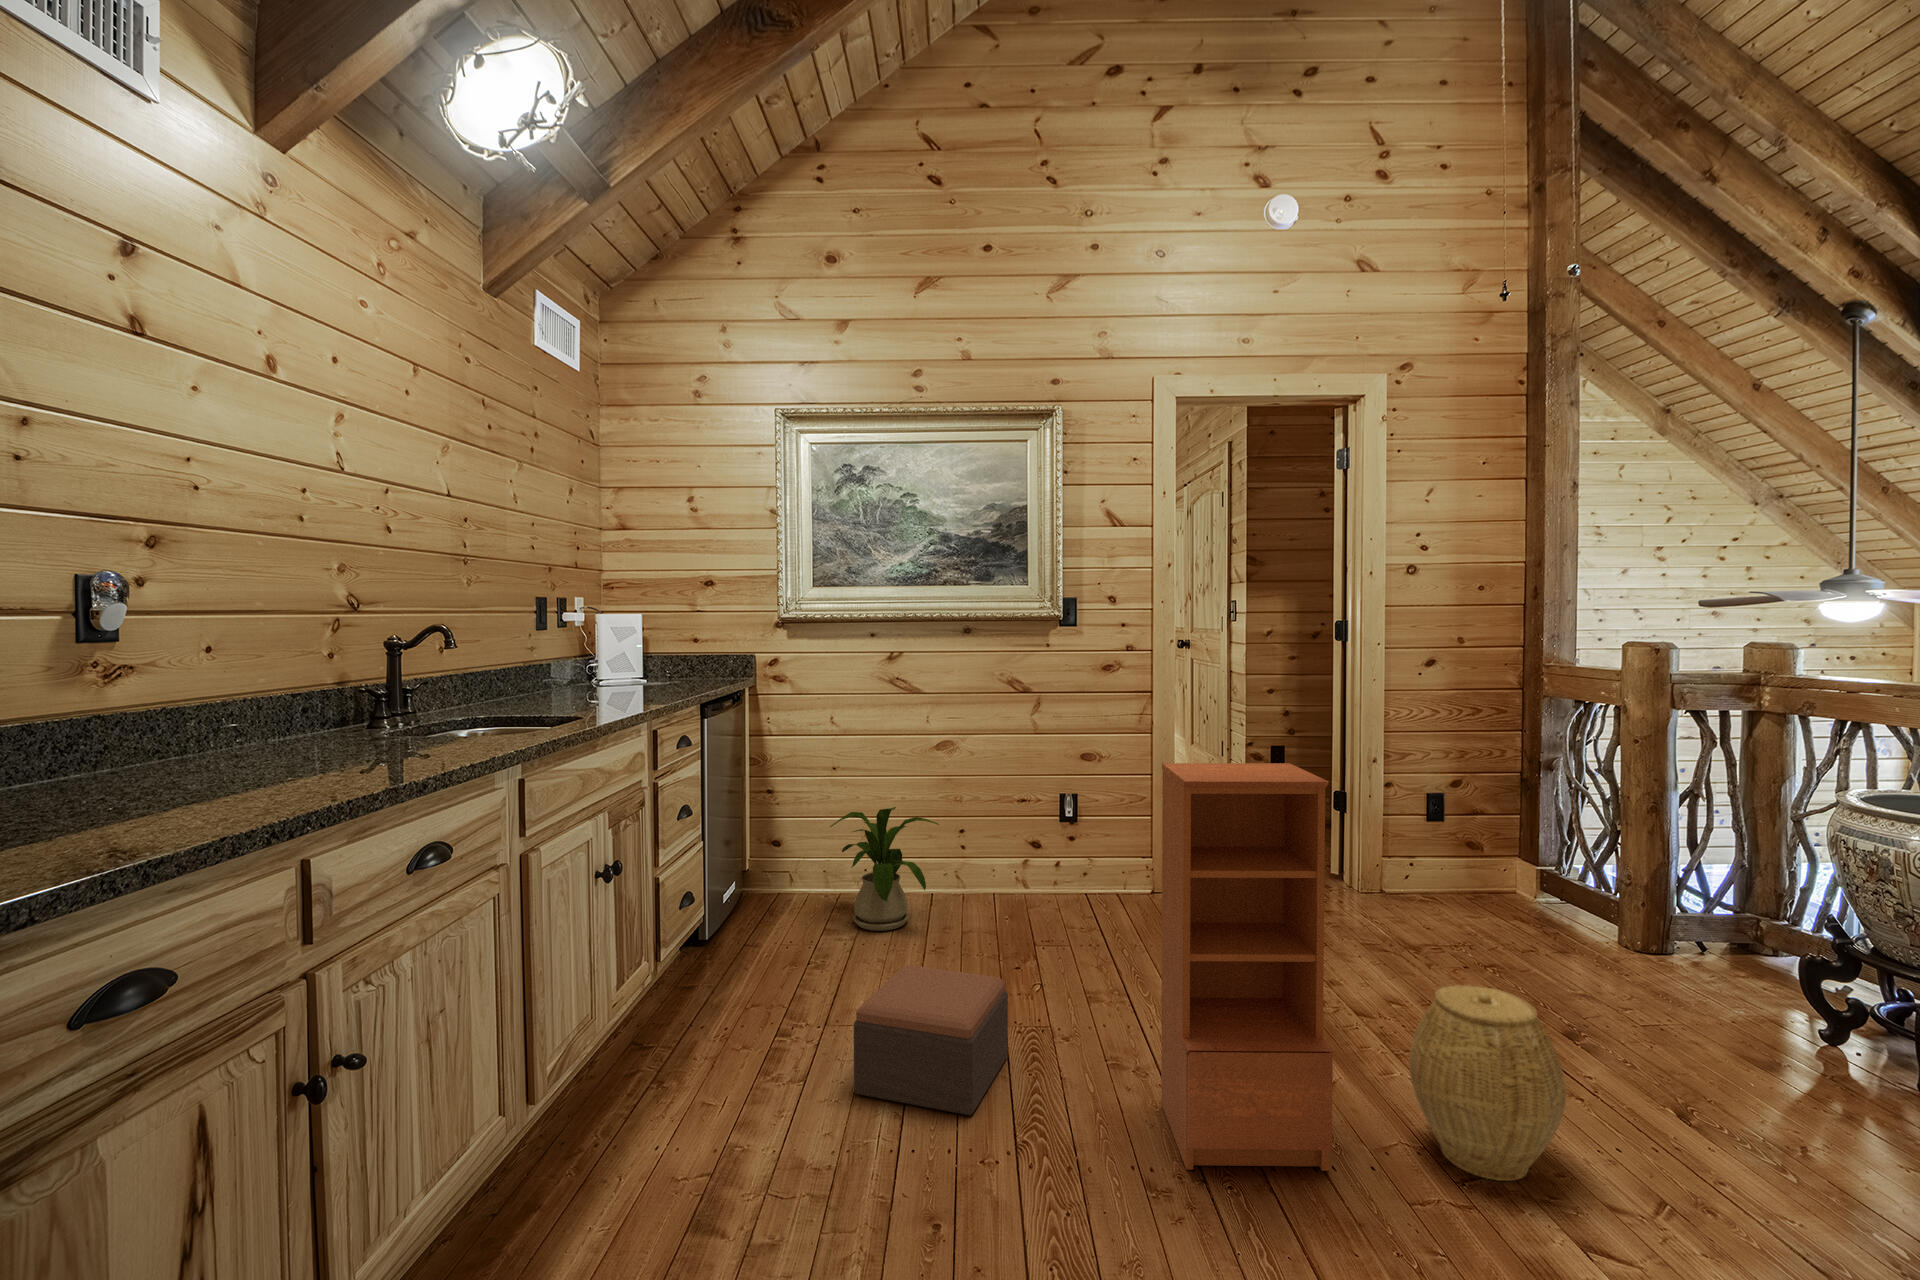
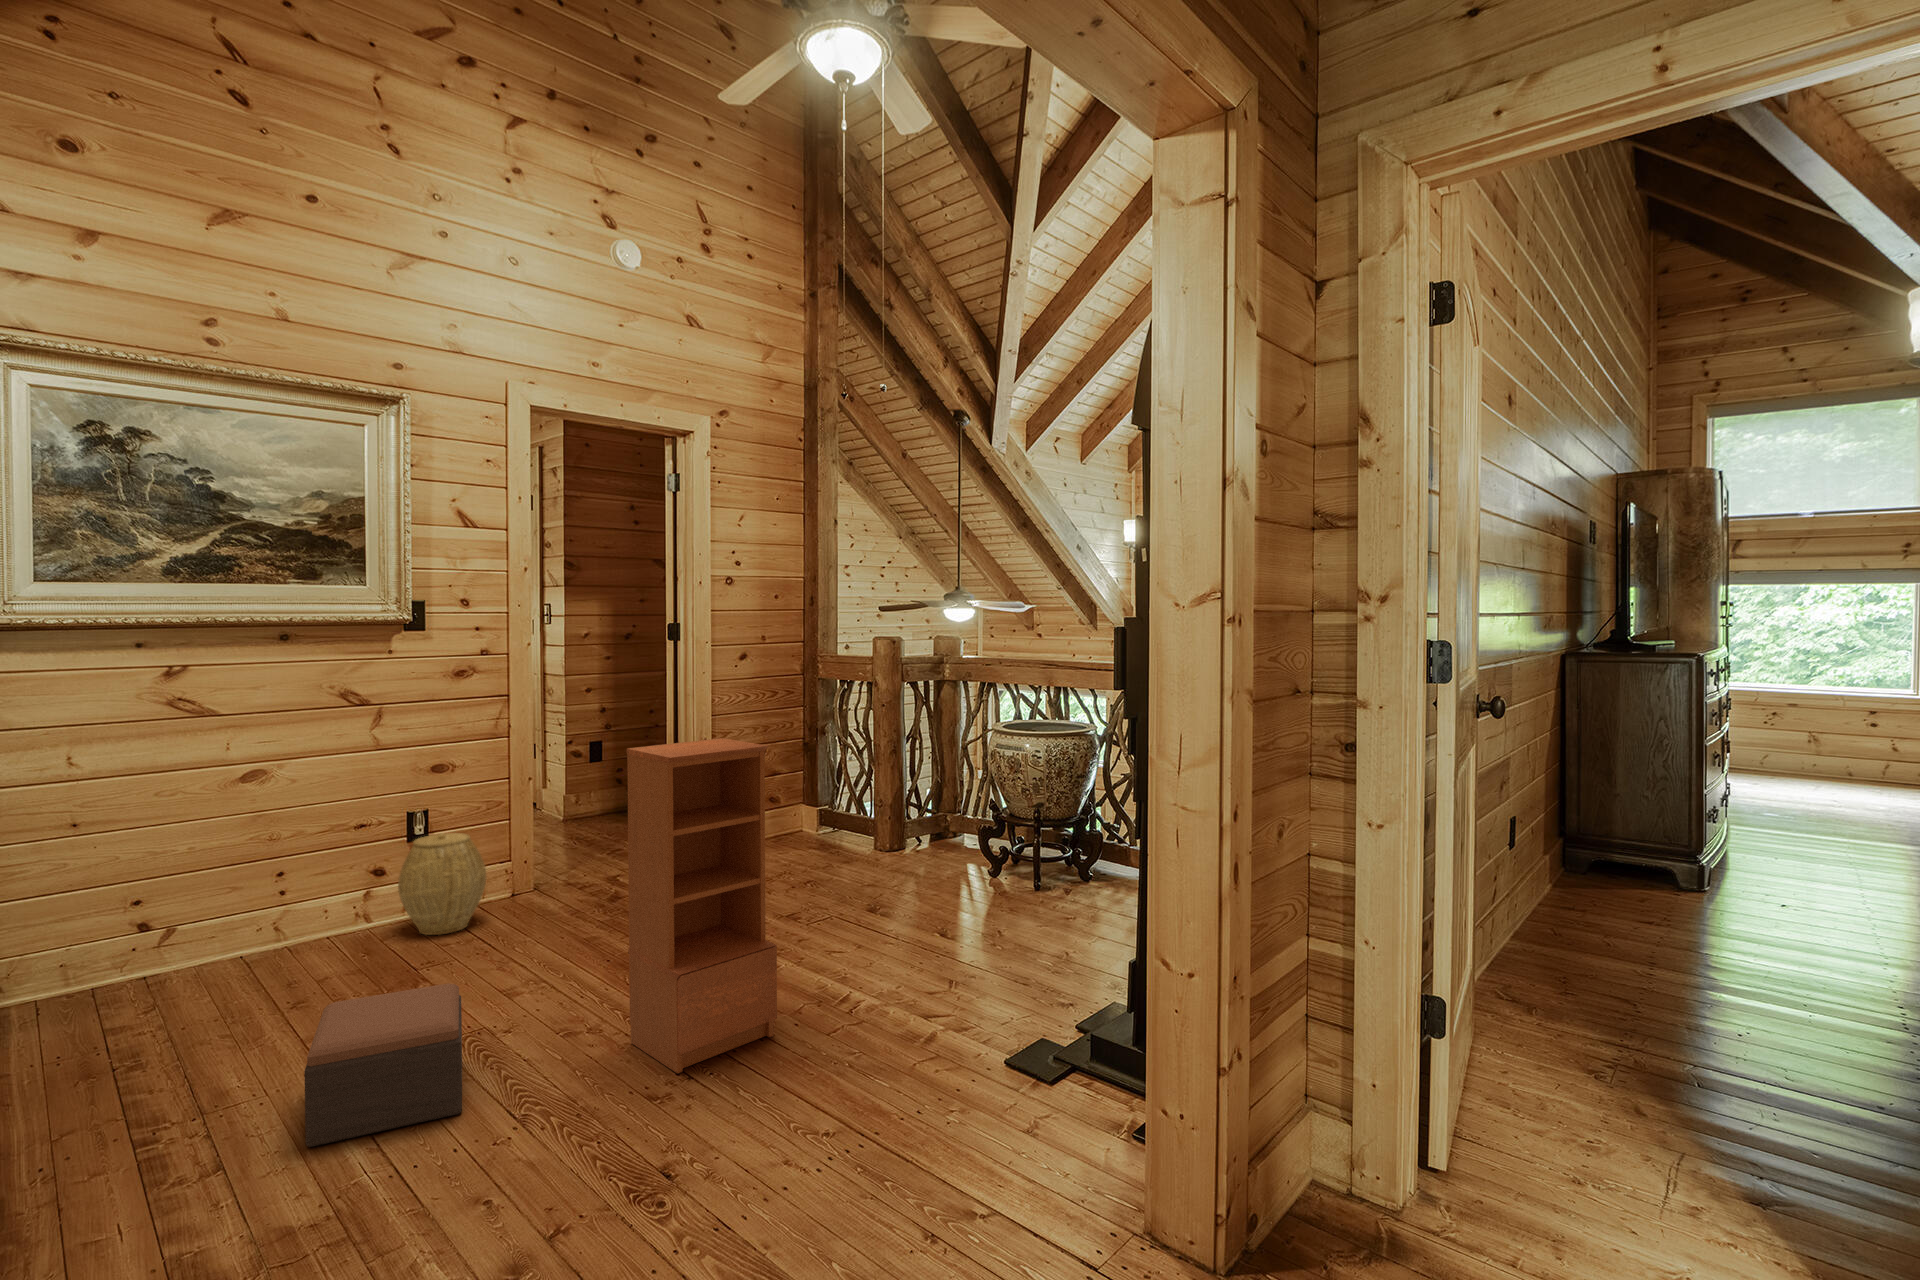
house plant: present [830,807,939,931] -> none [97,850,274,1010]
woven basket: present [1409,985,1566,1181] -> present [398,833,486,935]

